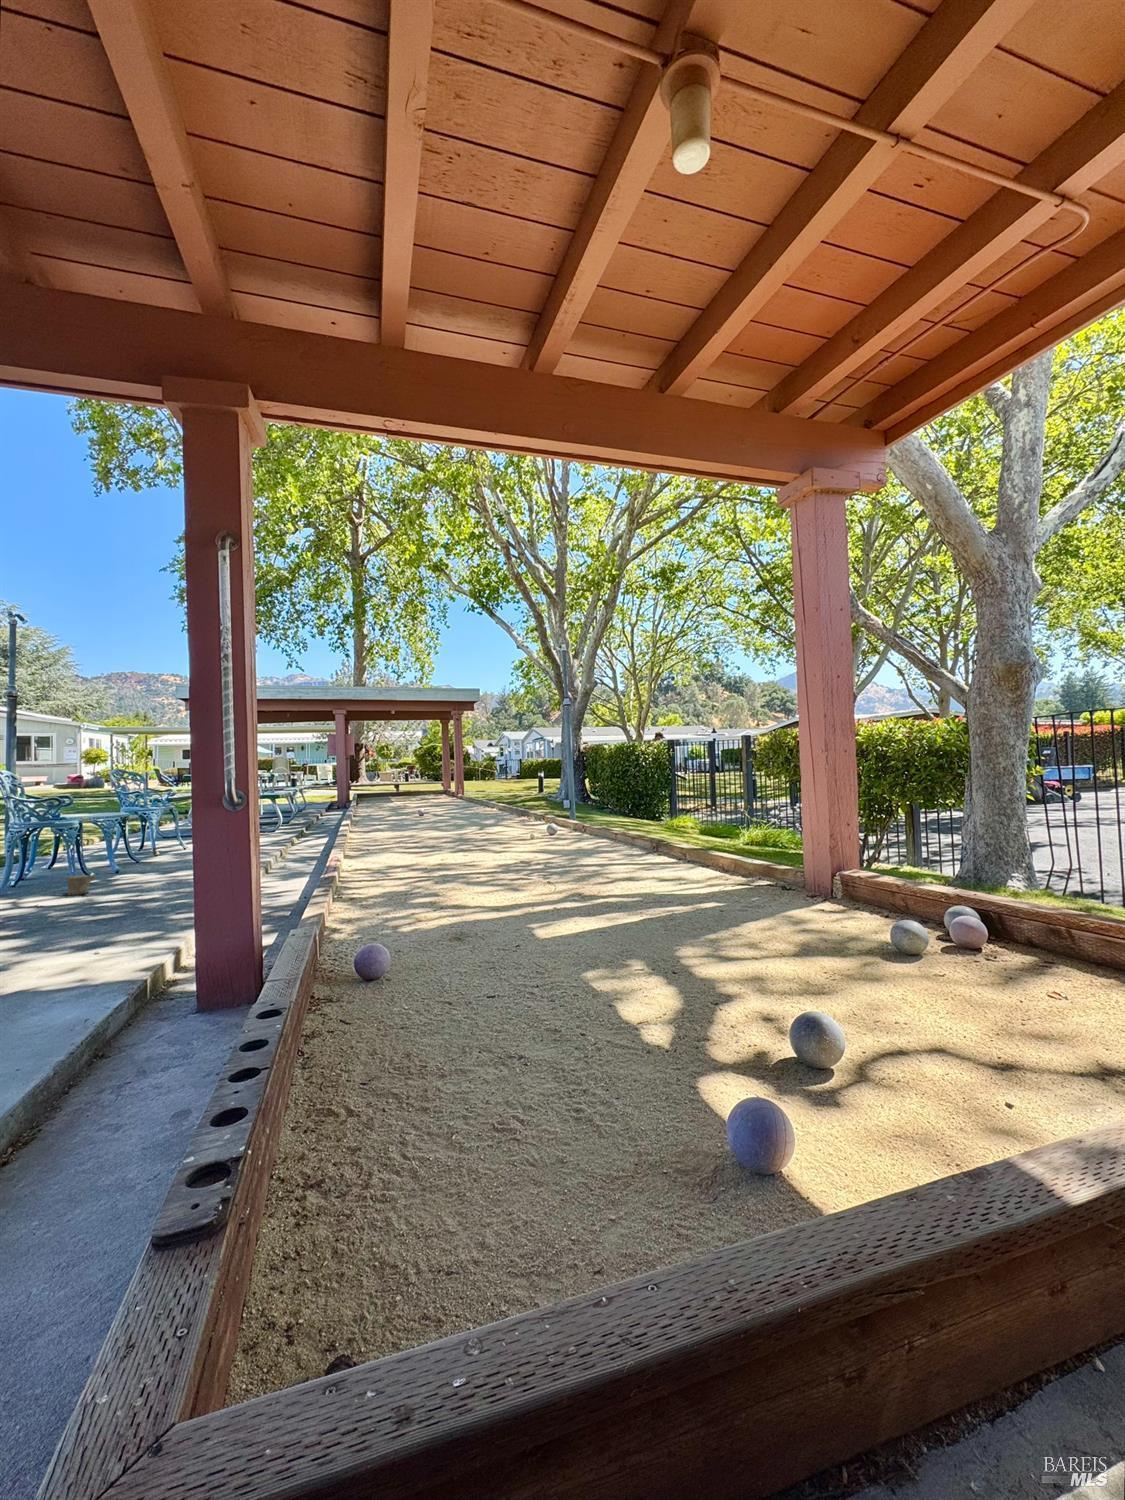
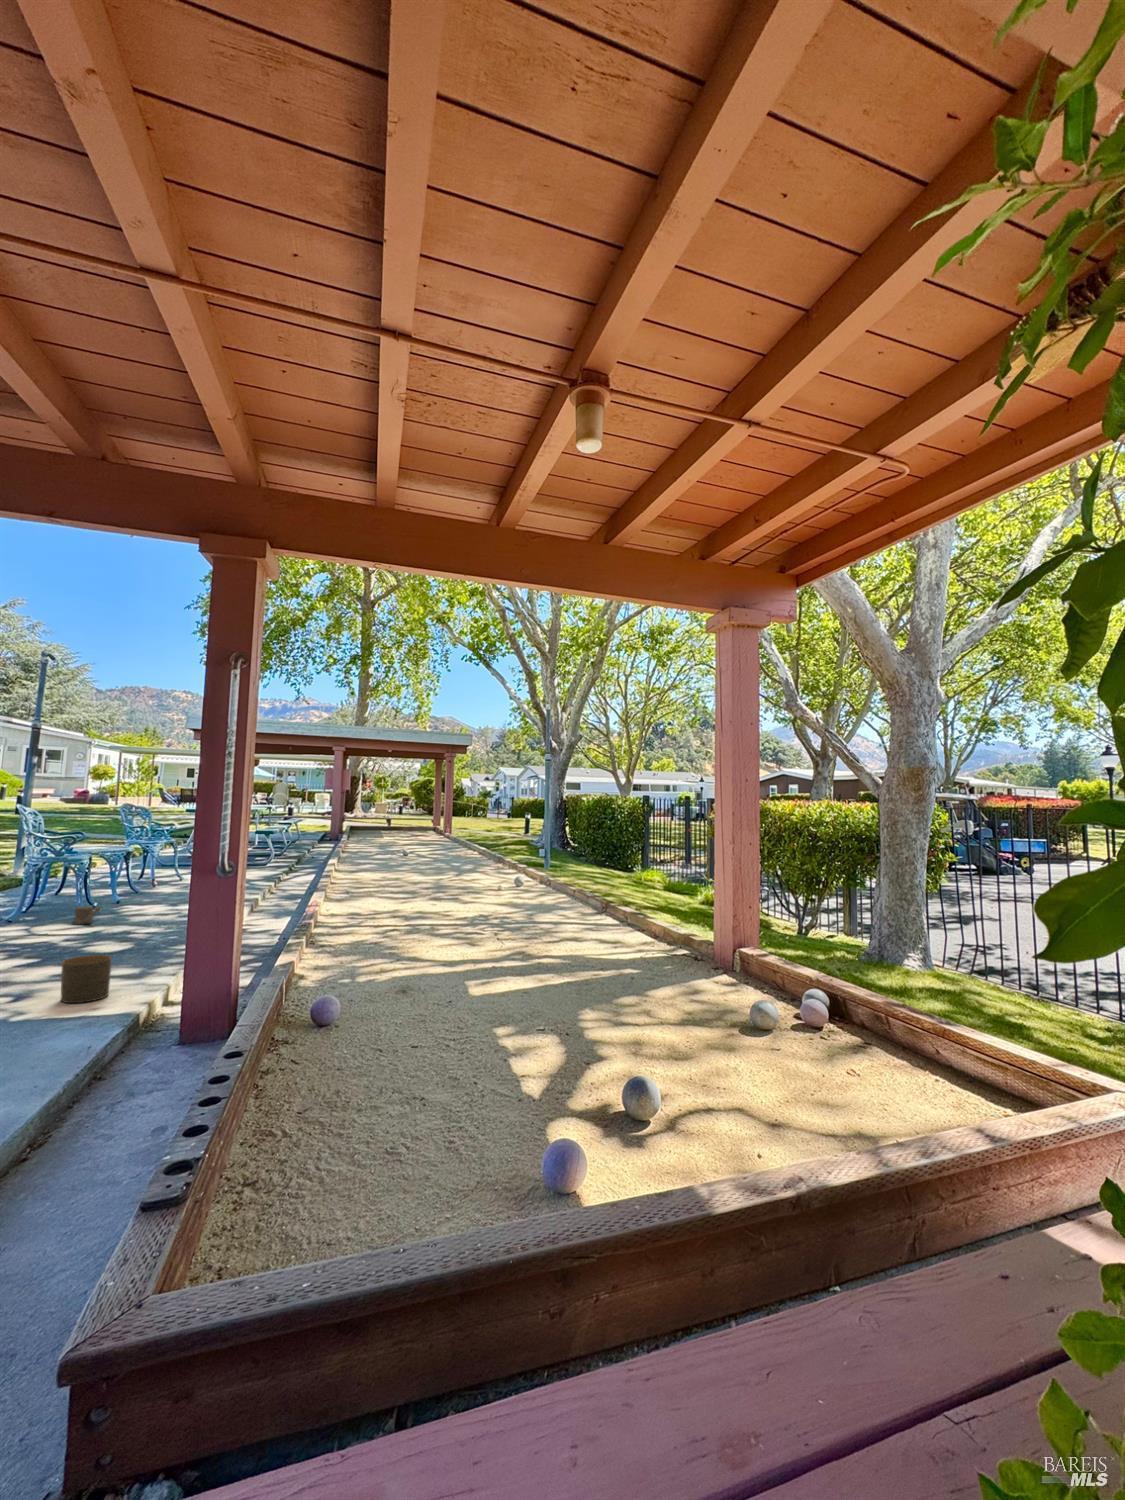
planter: none [48,917,108,974] -> present [61,955,112,1003]

